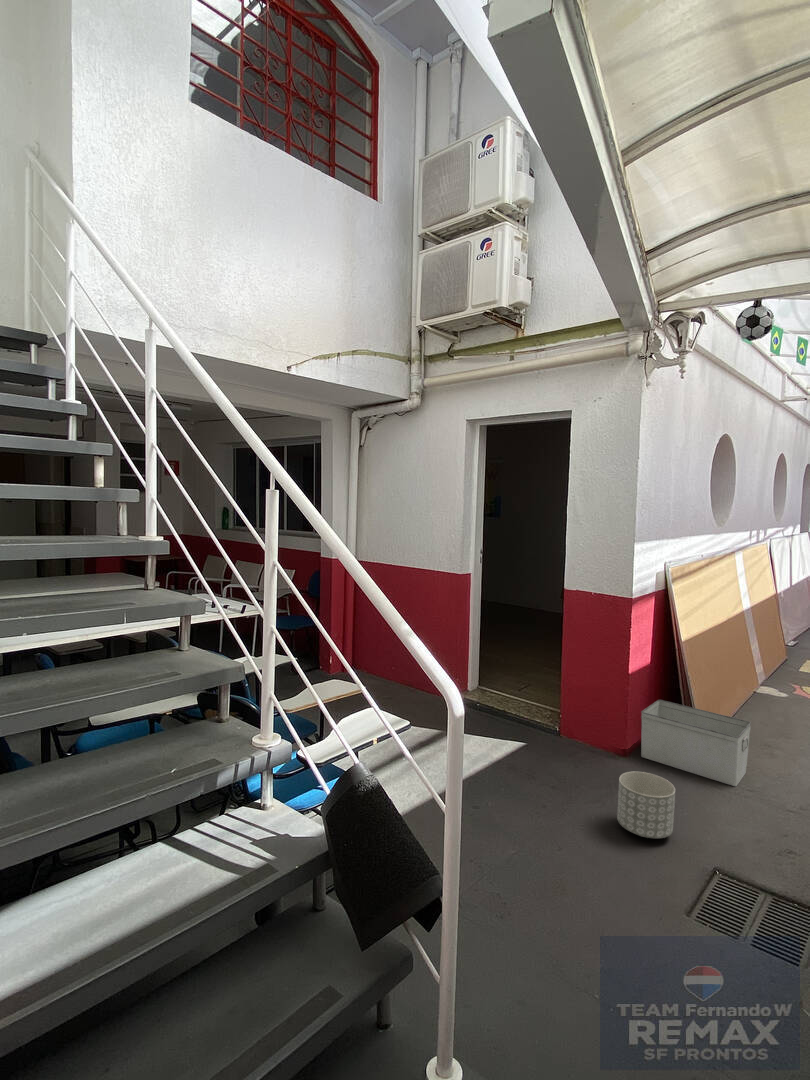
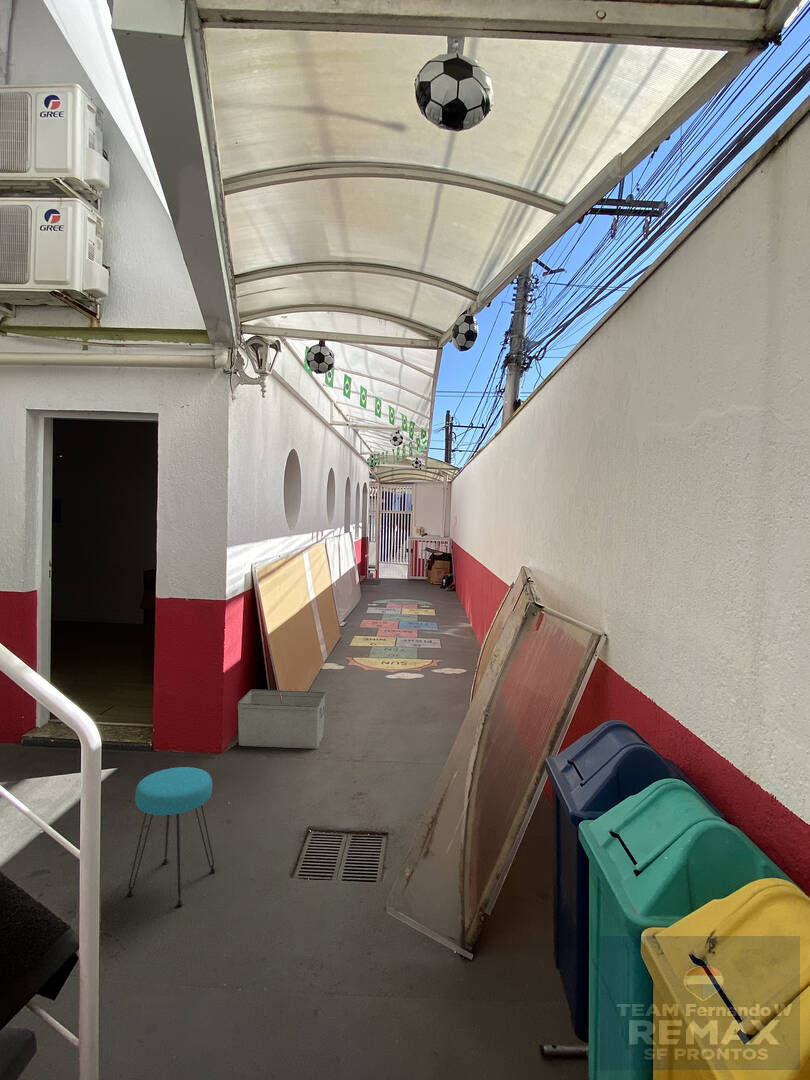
stool: none [512,766,598,908] -> present [127,767,215,906]
planter: present [617,772,675,838] -> none [225,755,275,813]

